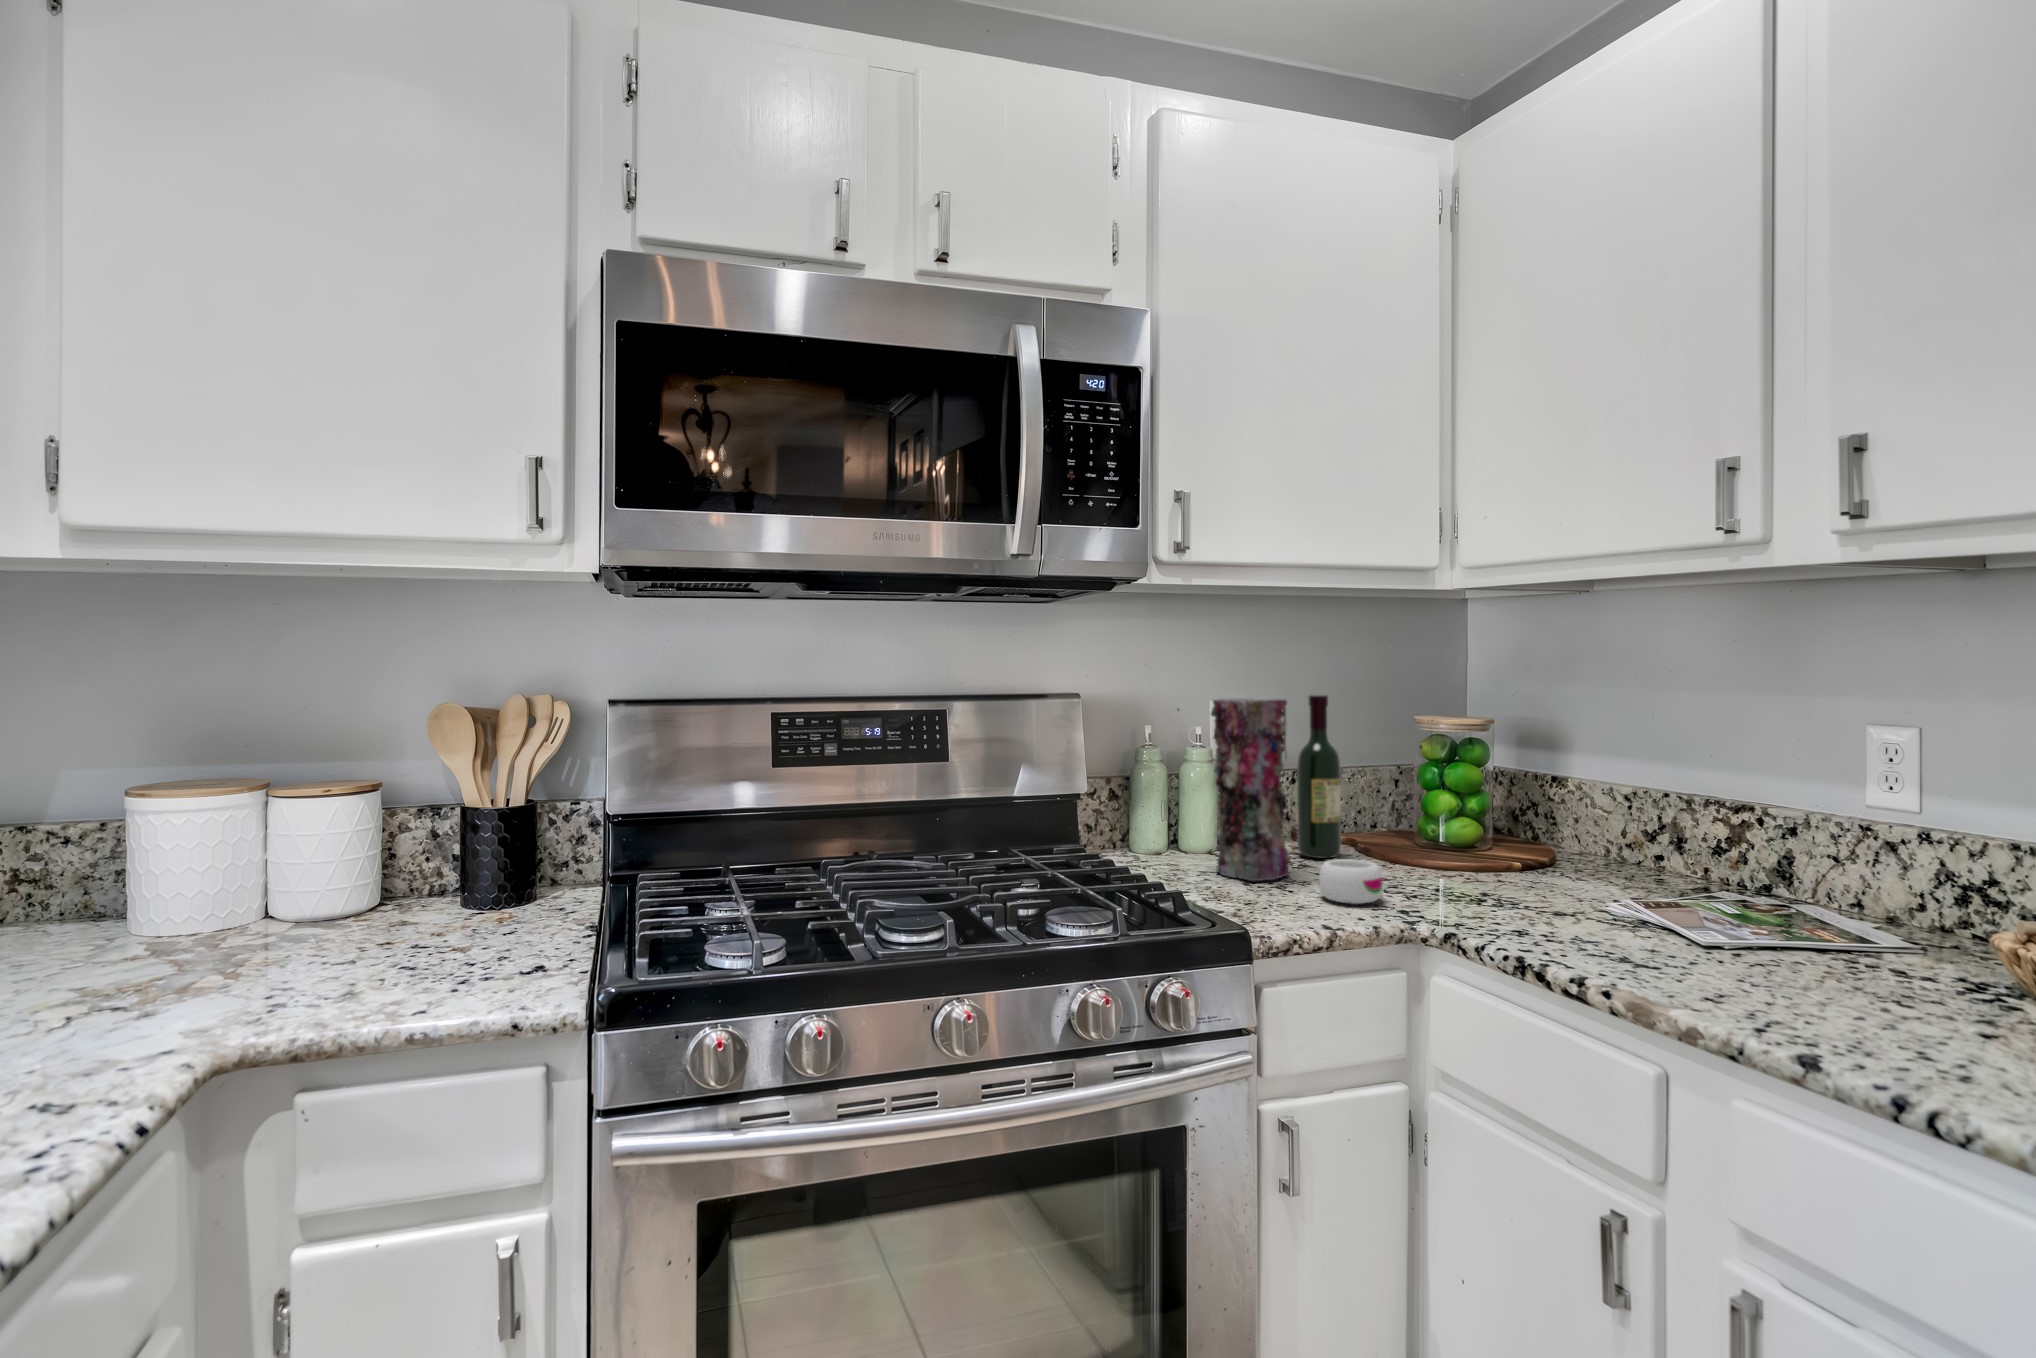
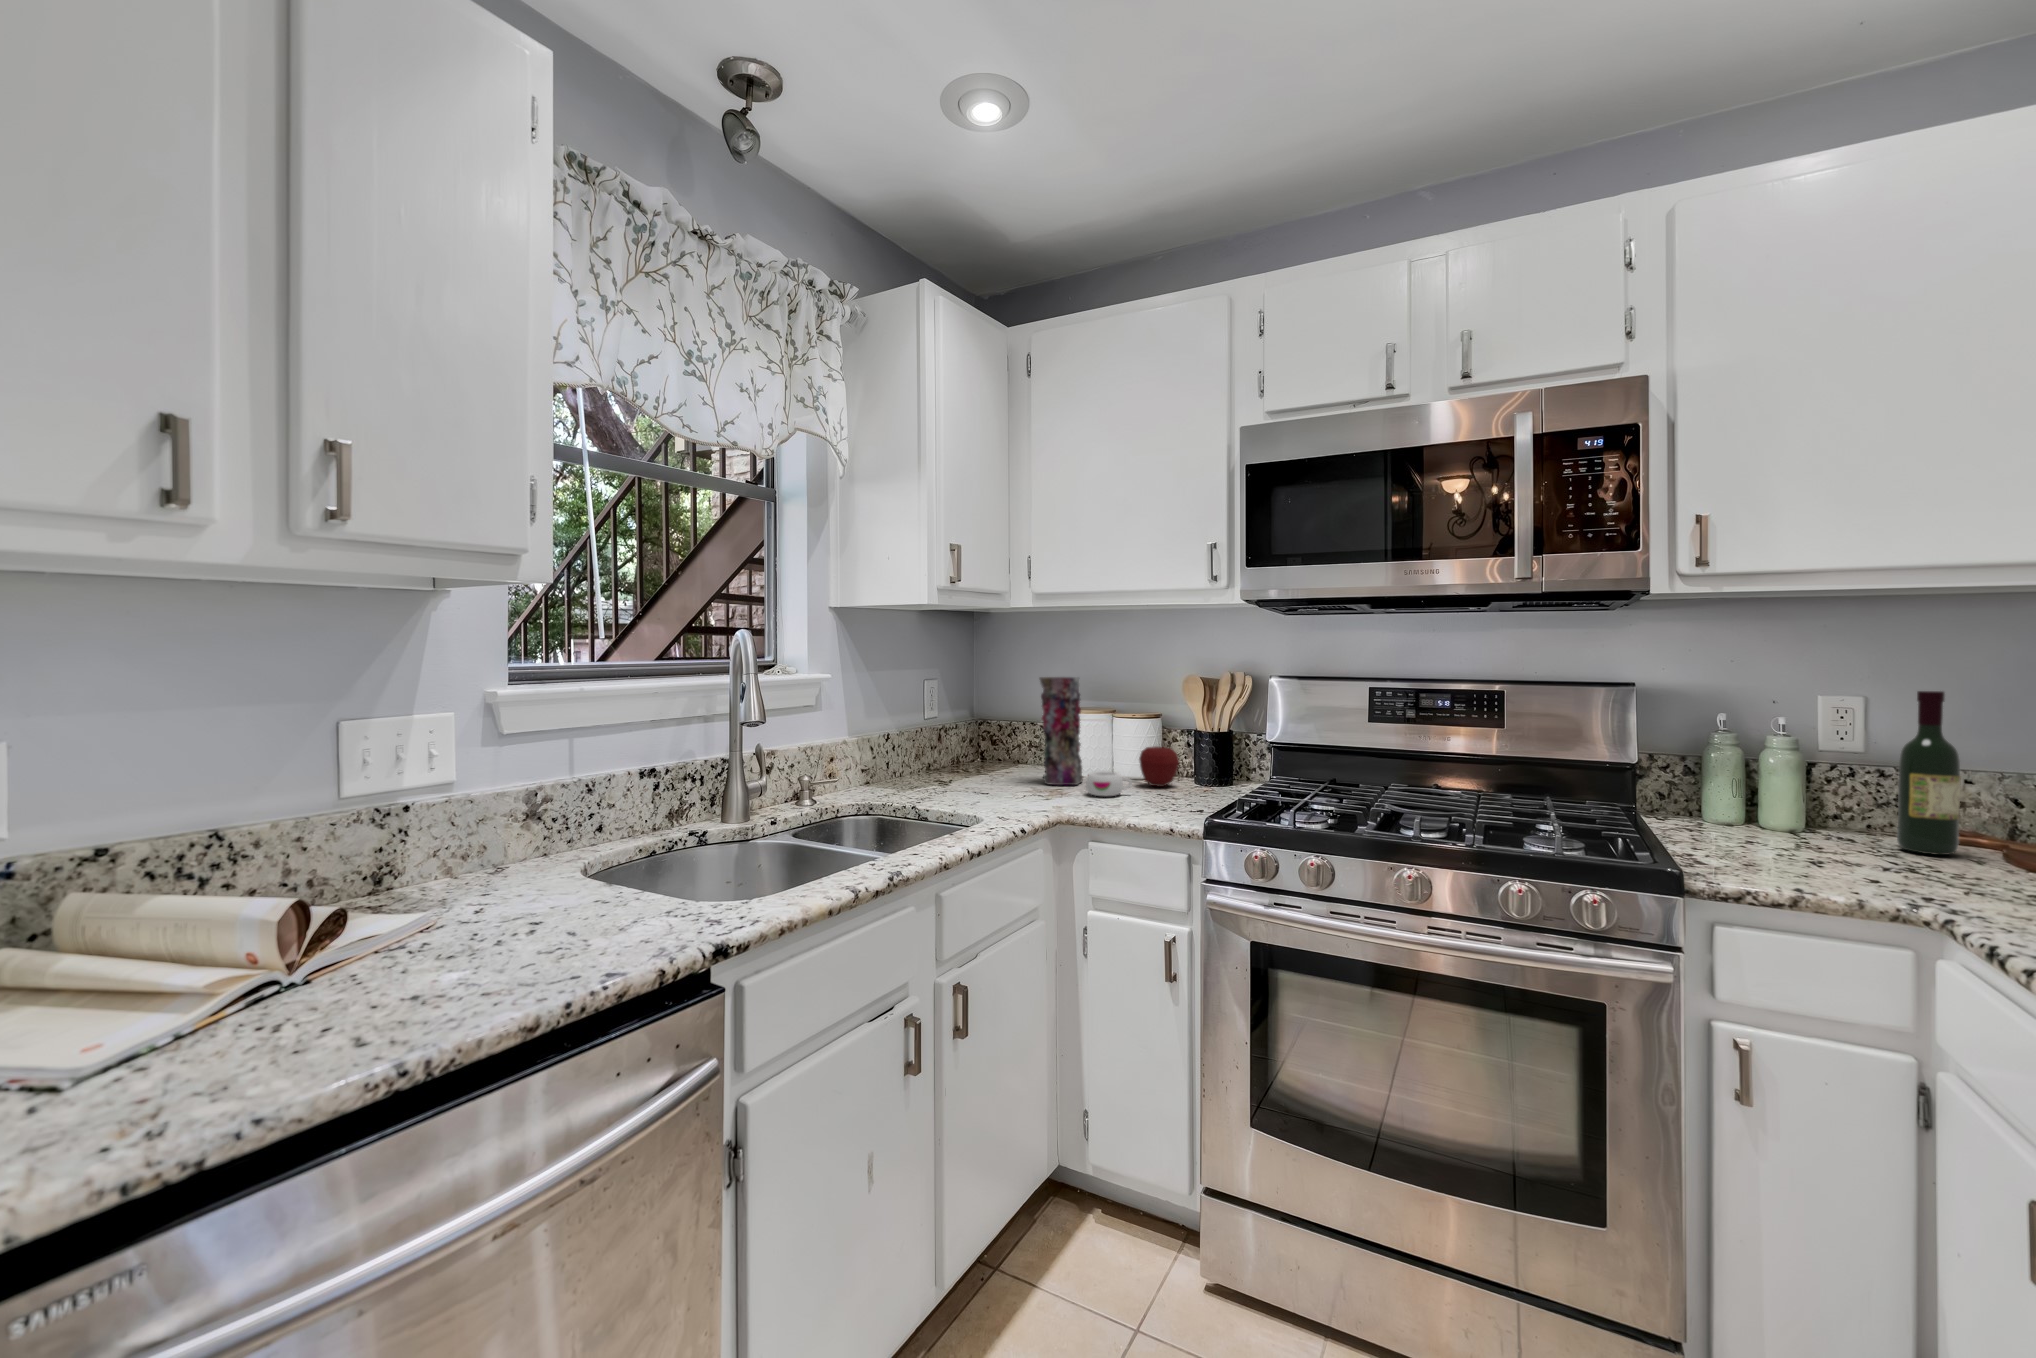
vase: present [1211,699,1290,881] -> present [1039,677,1083,785]
apple: none [348,841,440,926] -> present [1139,747,1179,786]
mug: present [1319,859,1383,904] -> present [1086,771,1132,796]

